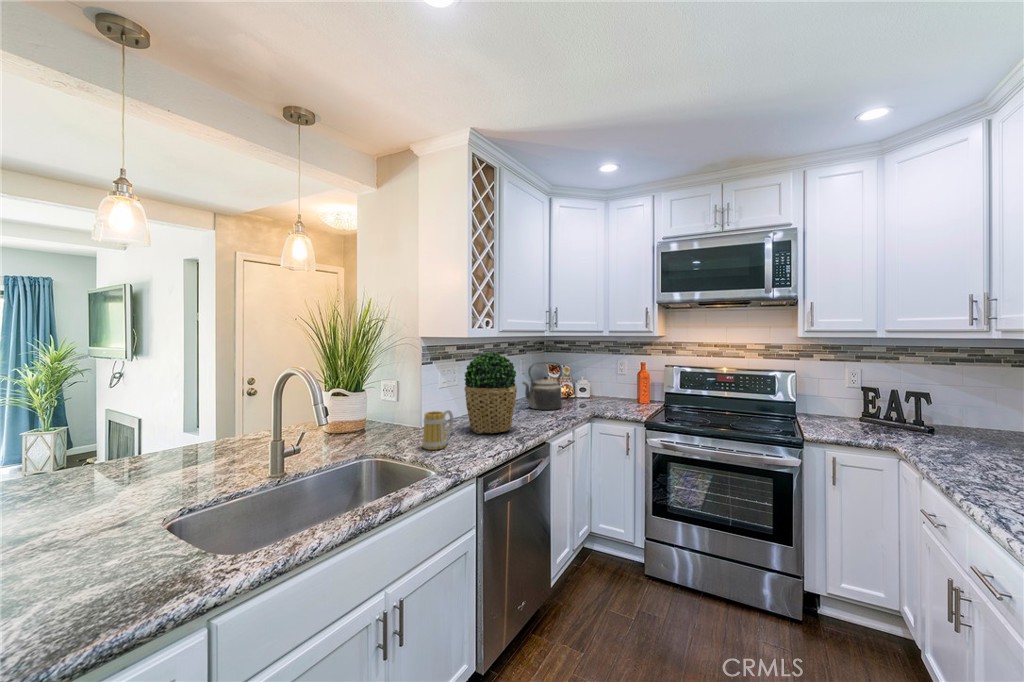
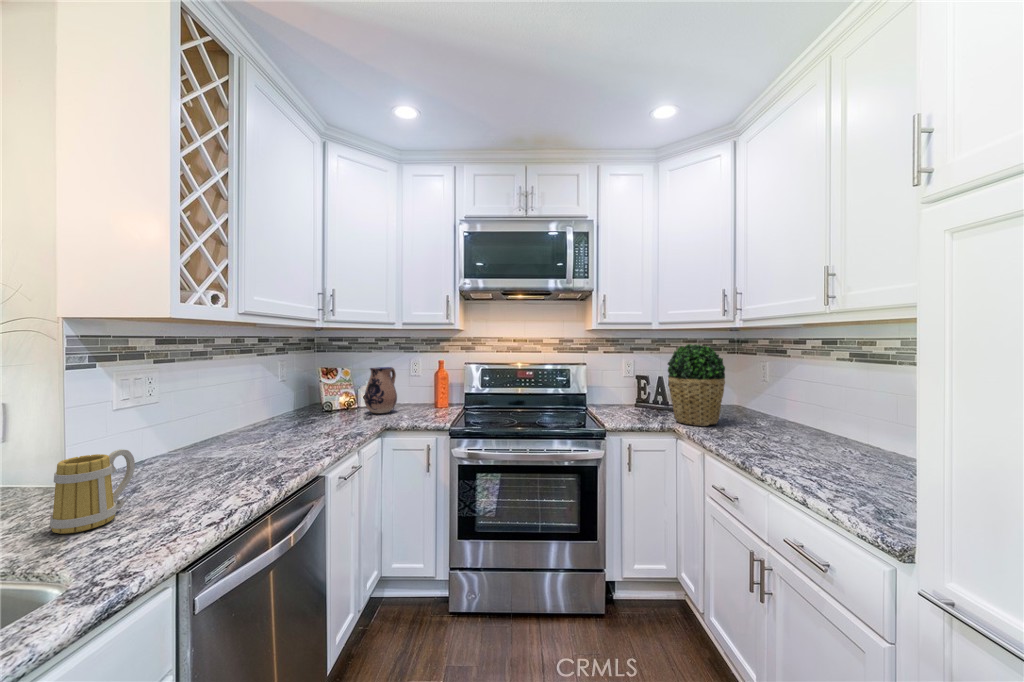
potted plant: present [464,353,517,434] -> present [668,344,725,426]
kettle: present [523,362,562,410] -> none [280,362,341,428]
ceramic pitcher: none [580,367,605,404] -> present [364,367,397,414]

